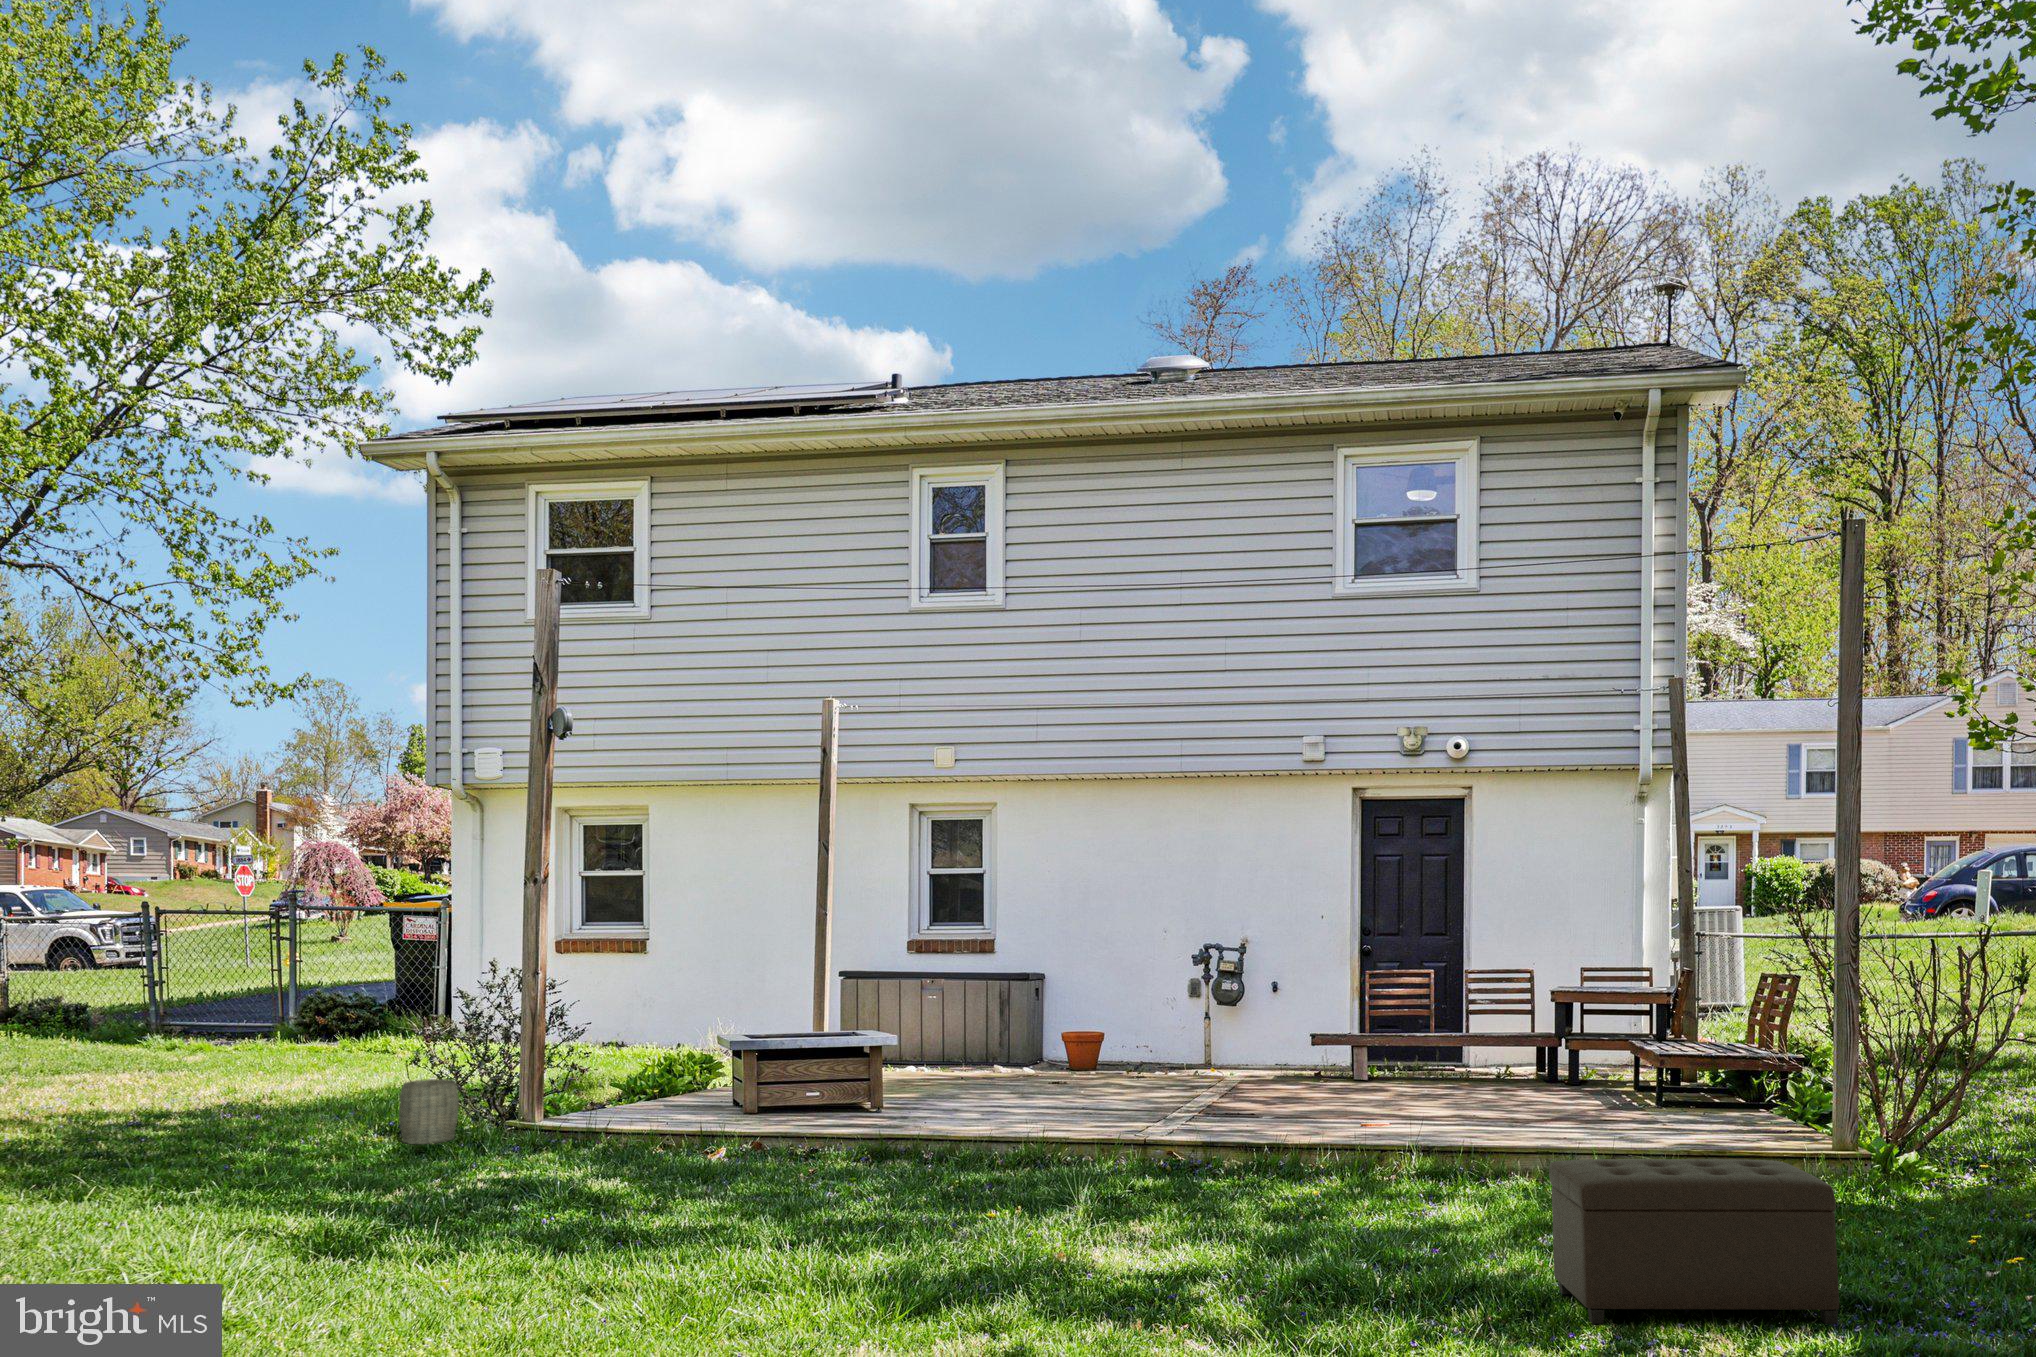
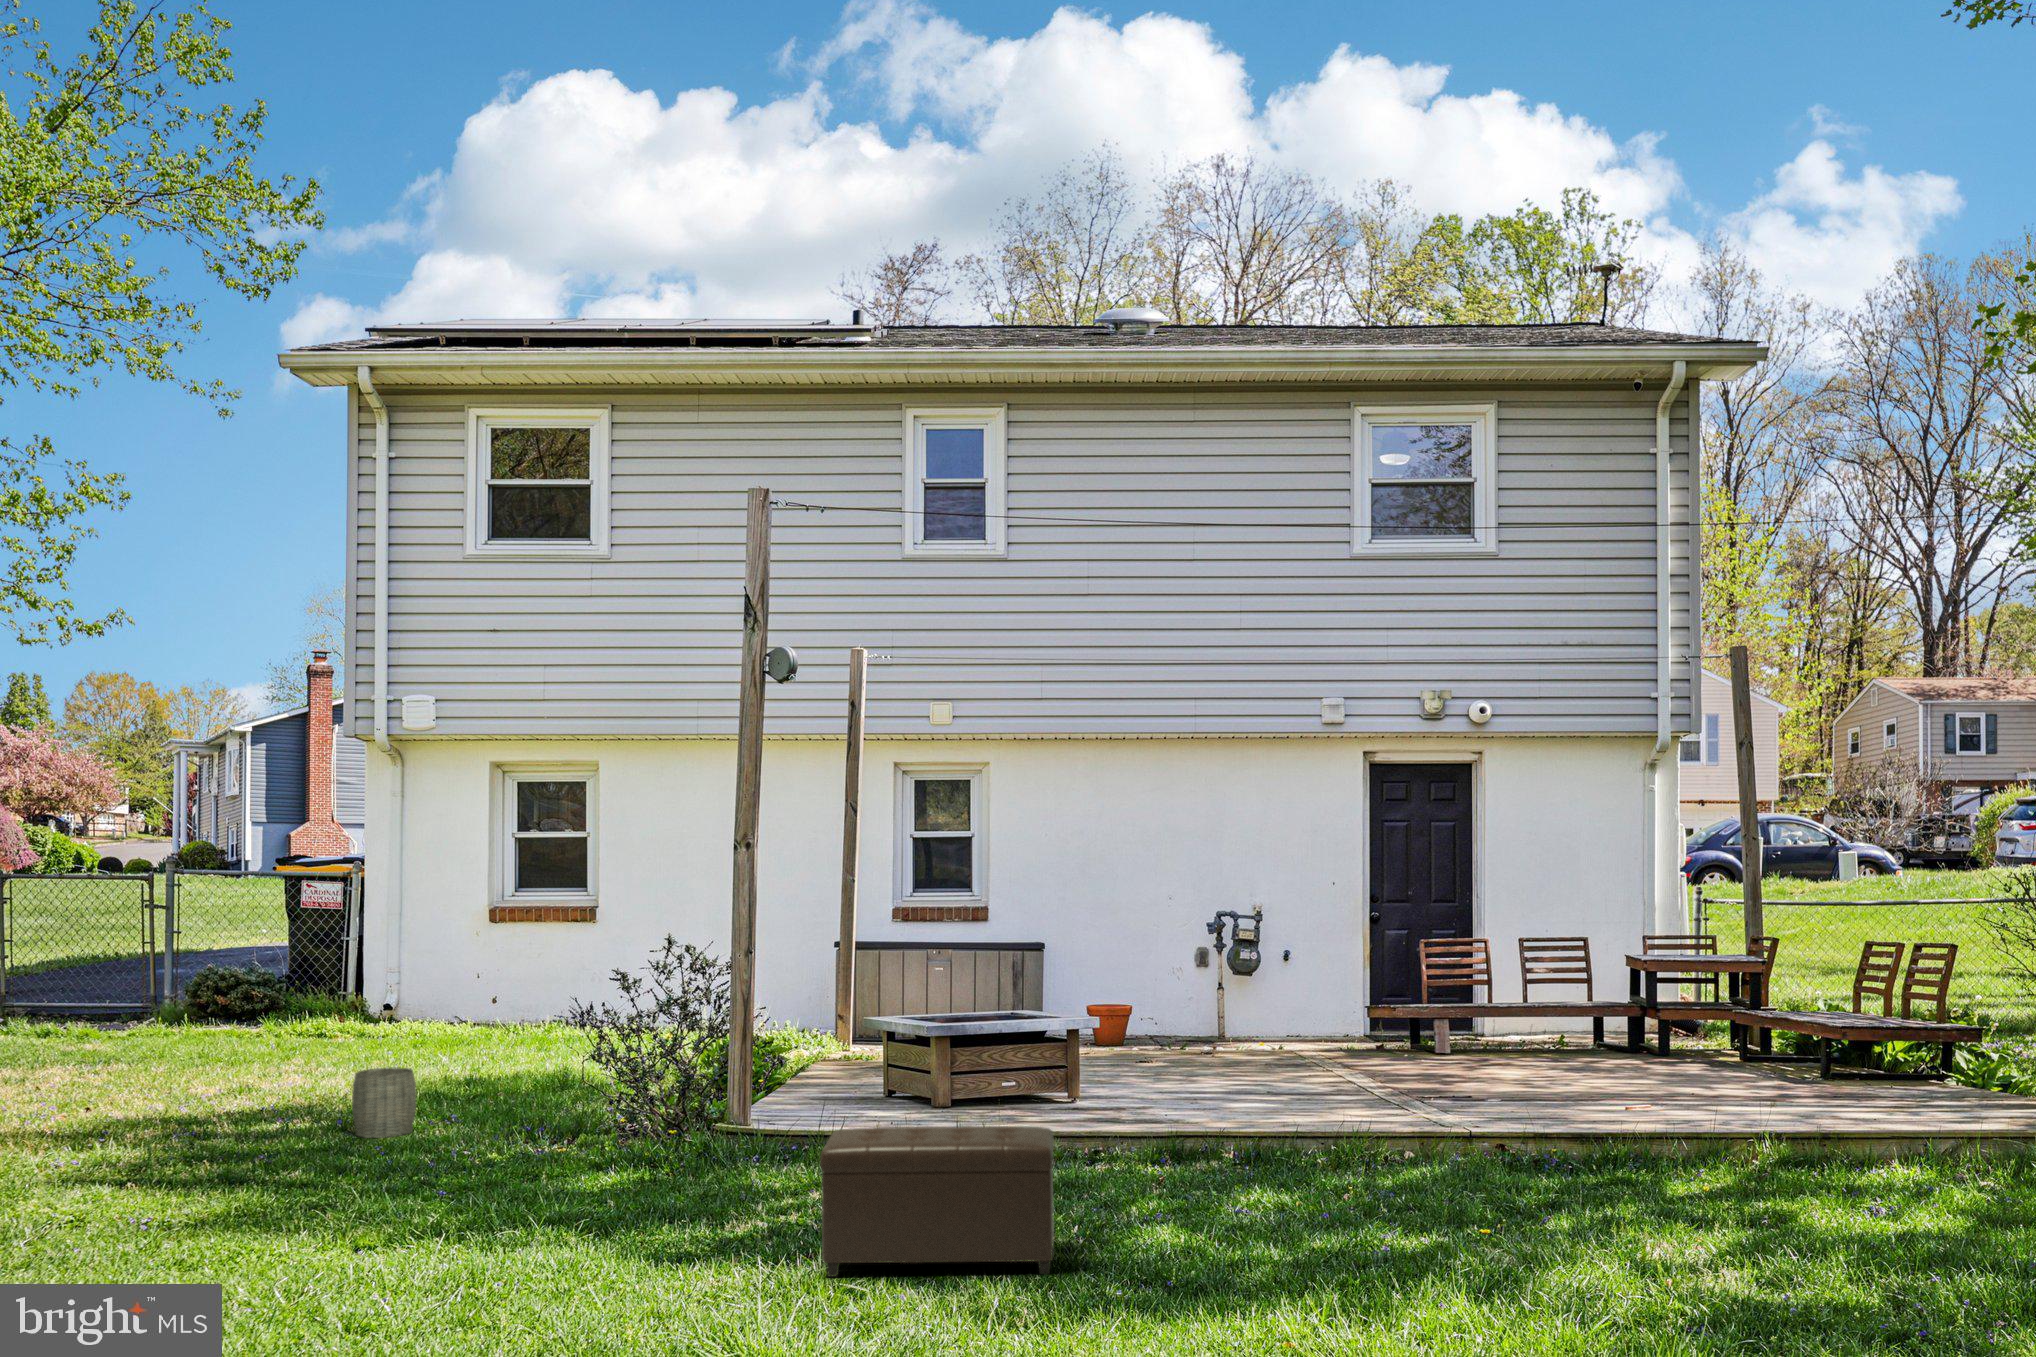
ottoman: present [1549,1159,1839,1324] -> present [820,1126,1054,1277]

